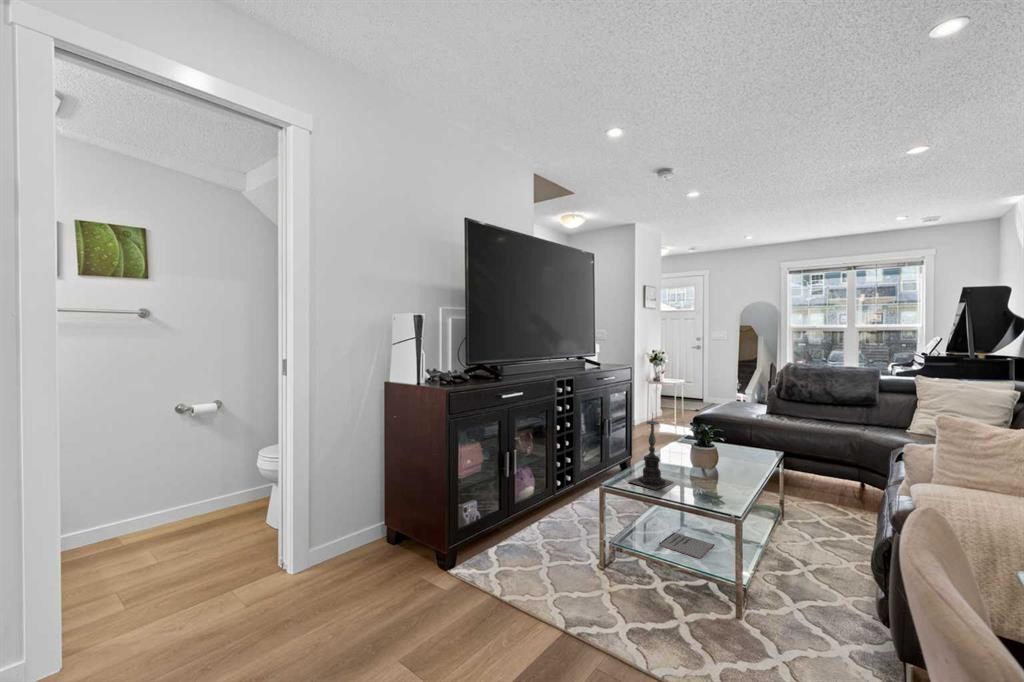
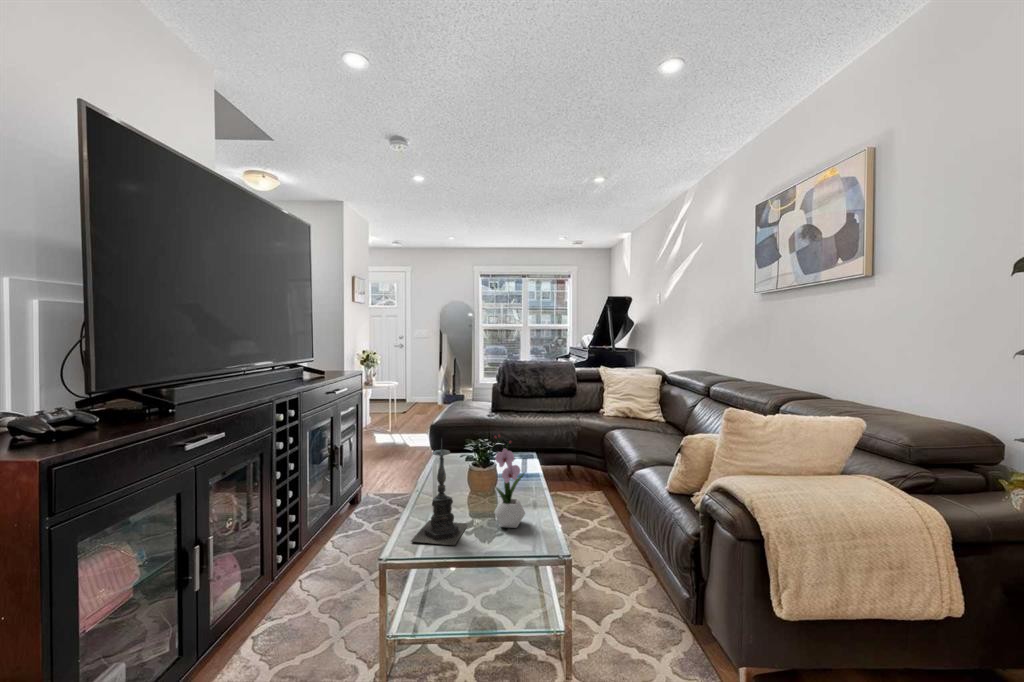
flower arrangement: none [692,415,724,492] -> present [494,435,525,528]
notebook: present [659,532,714,558] -> none [459,586,517,622]

